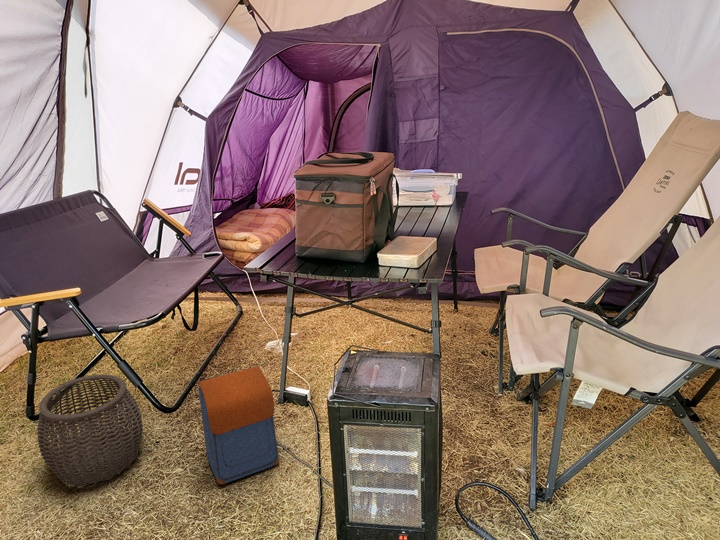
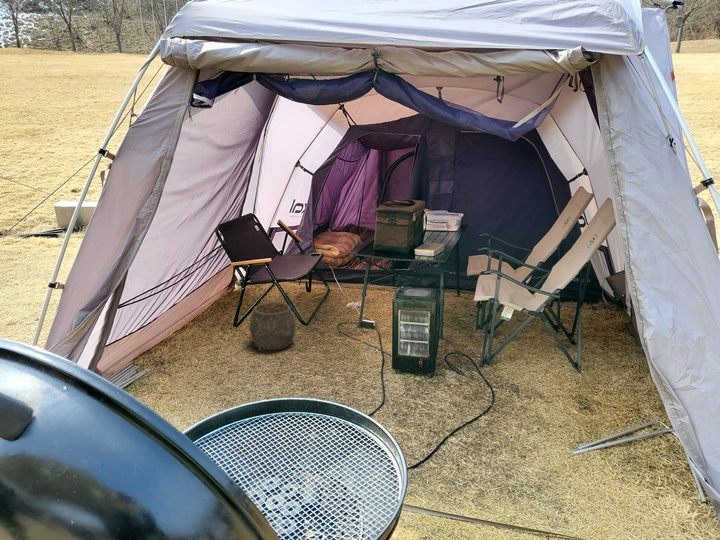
backpack: present [198,366,279,485] -> none [327,300,363,353]

